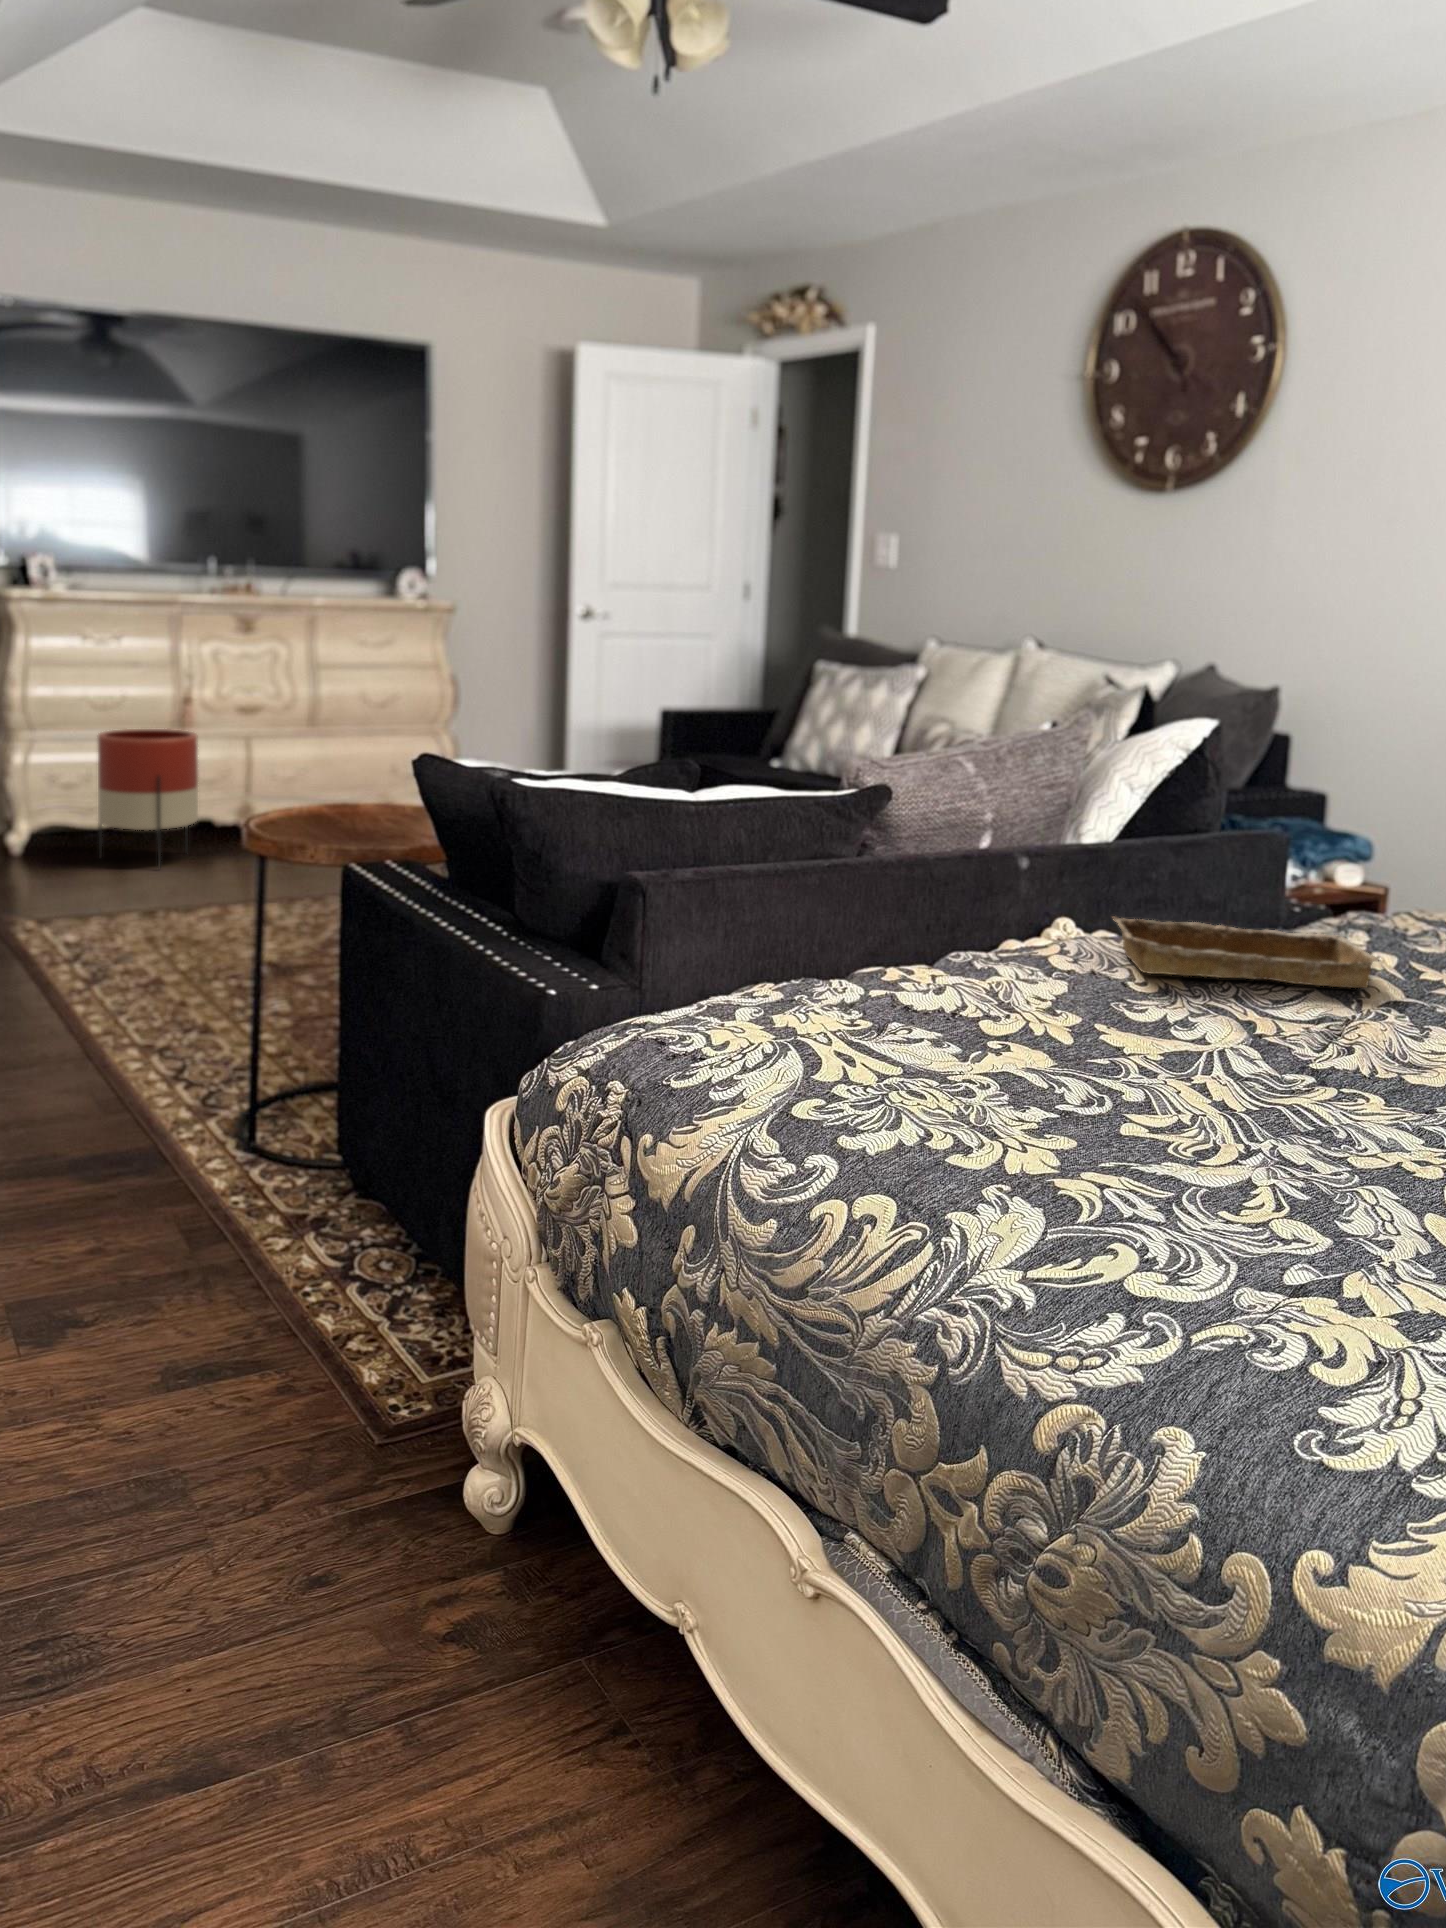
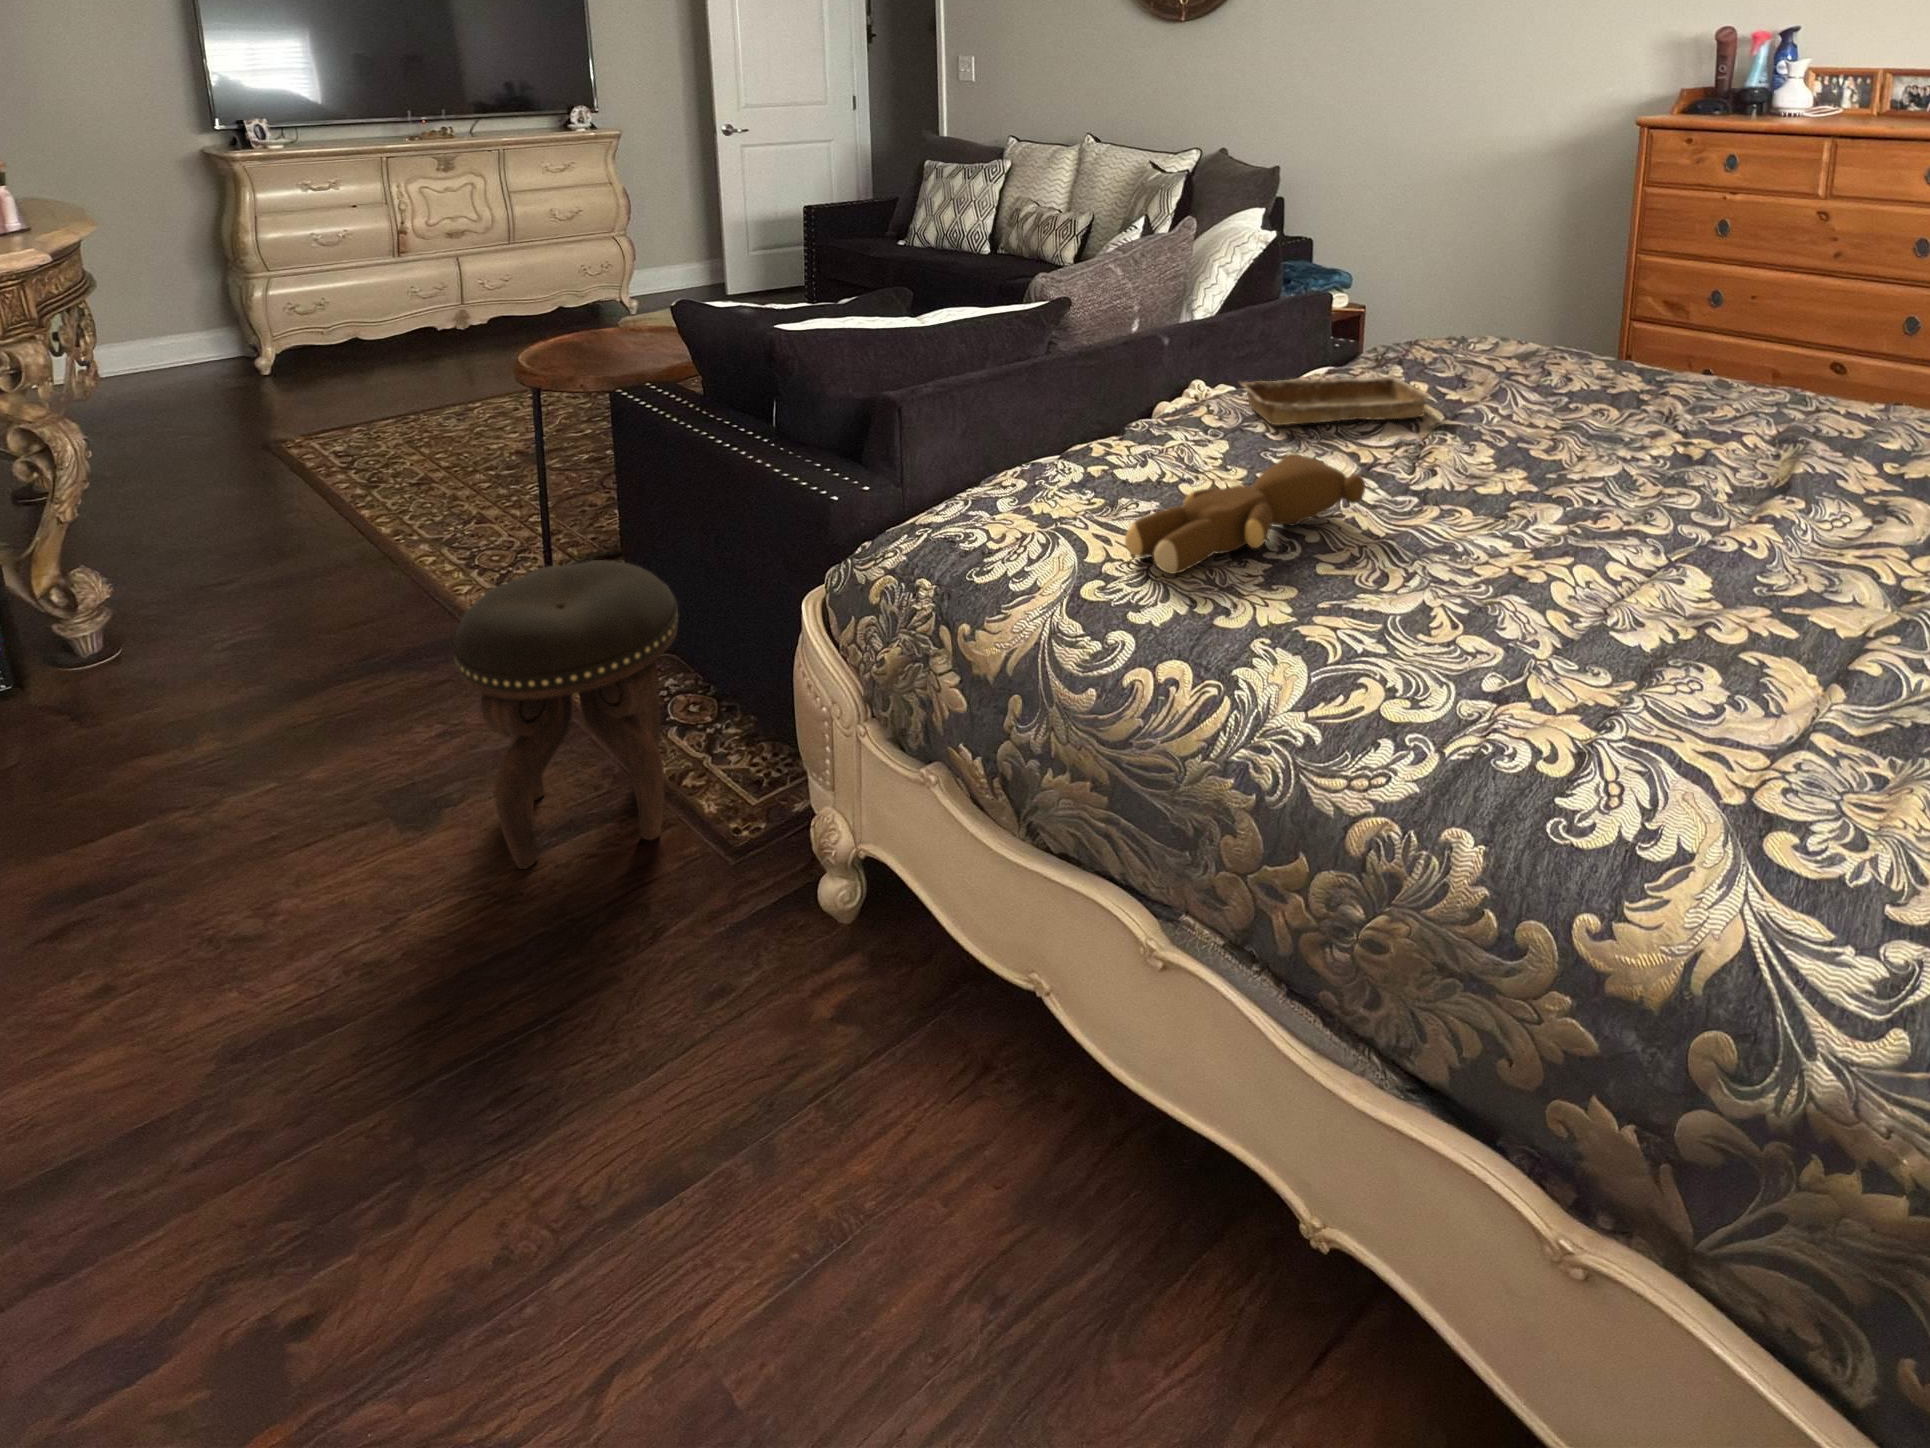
planter: present [98,729,198,867] -> none [329,262,427,379]
teddy bear: none [867,987,1219,1103] -> present [1125,454,1365,574]
footstool: none [94,1048,362,1409] -> present [454,560,678,869]

